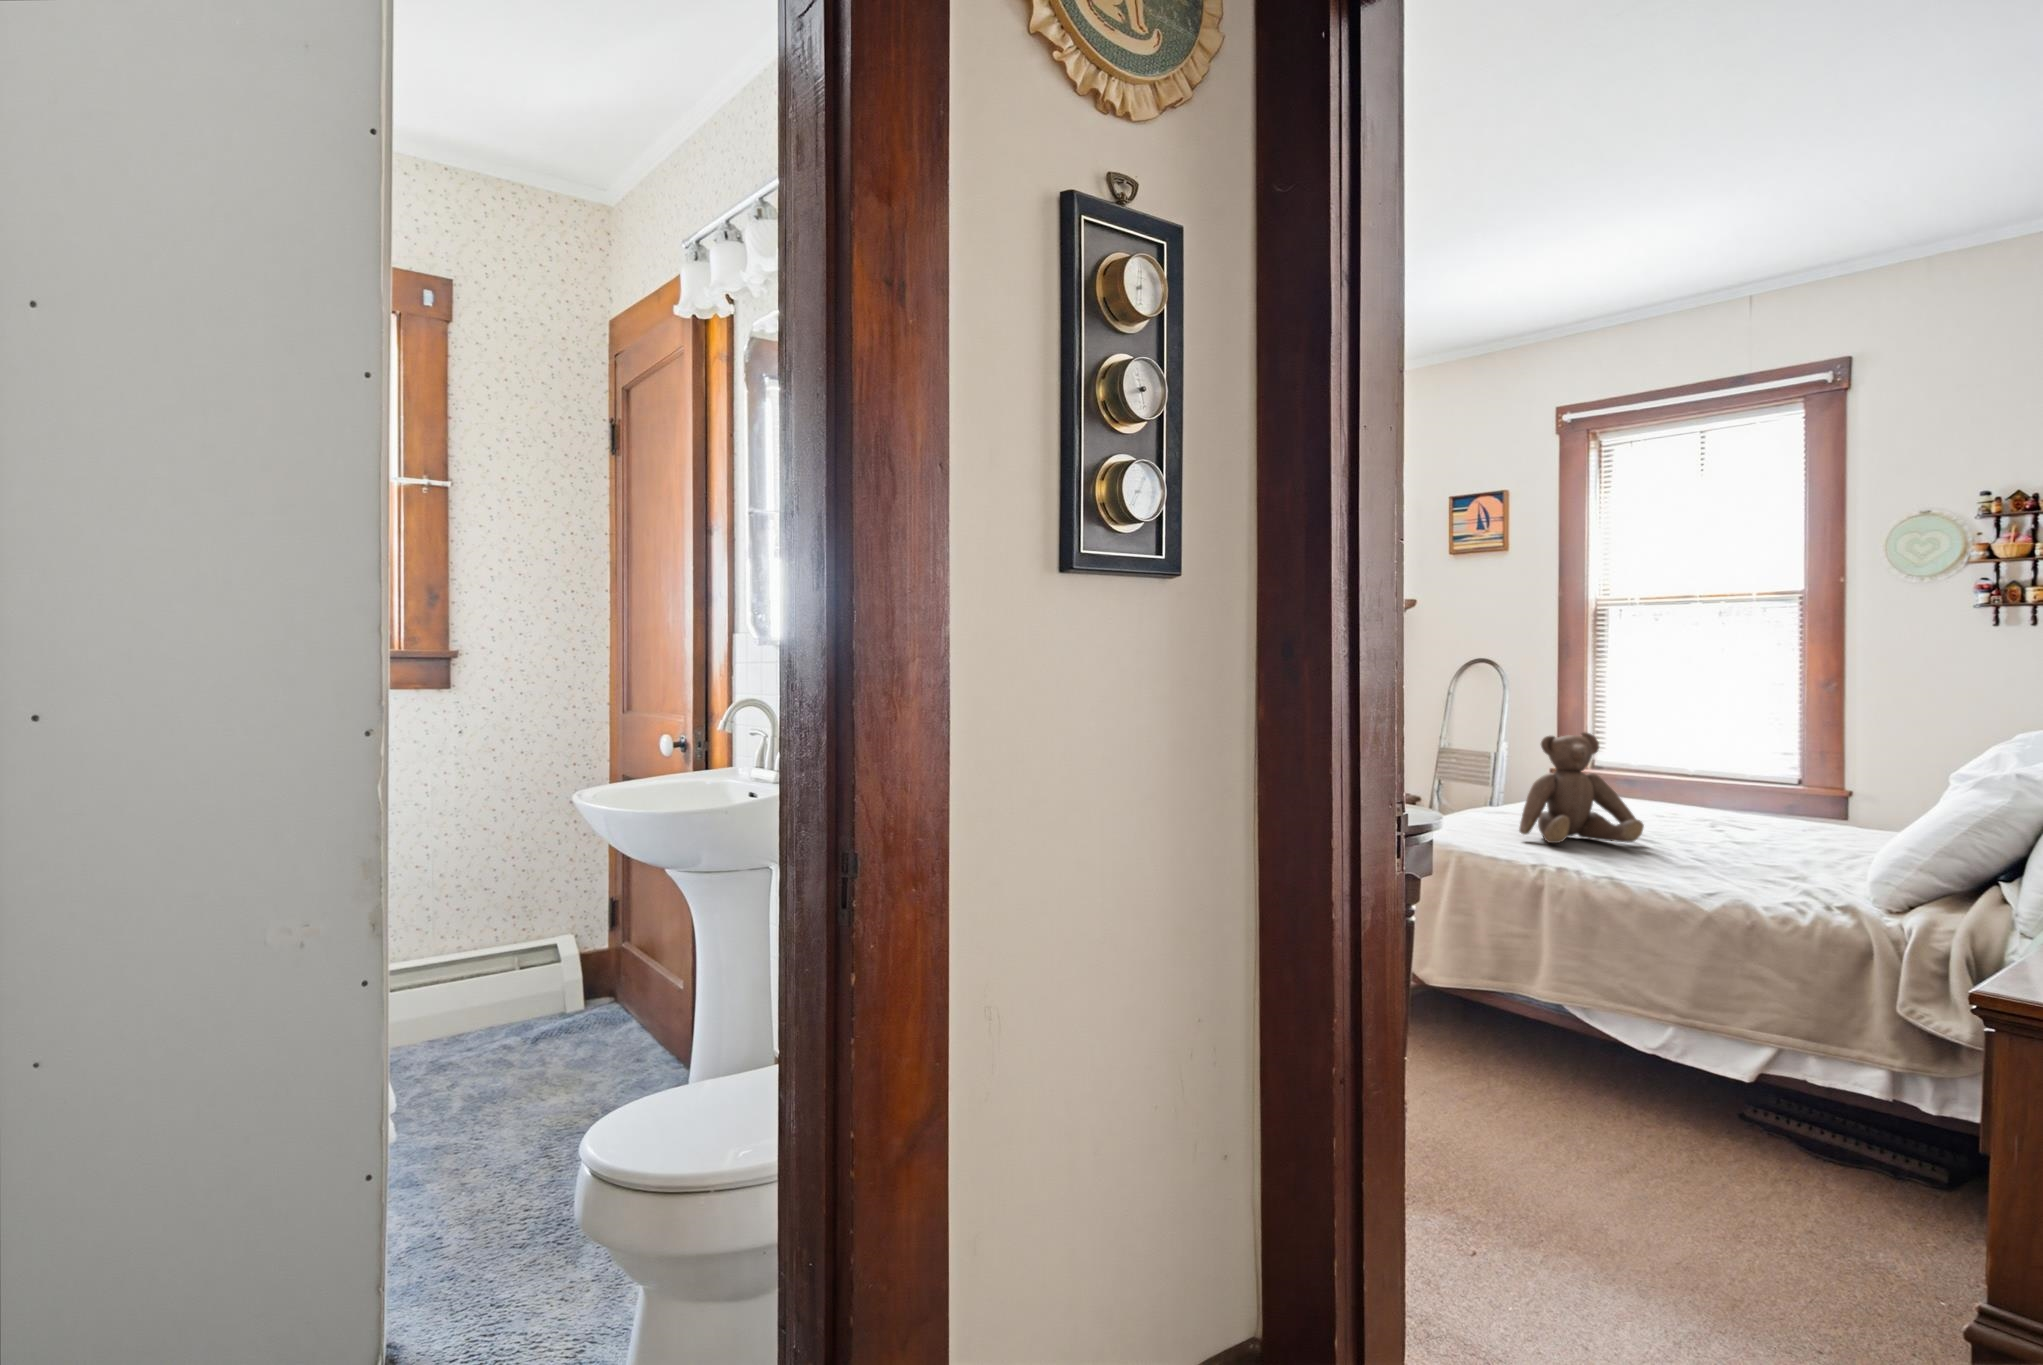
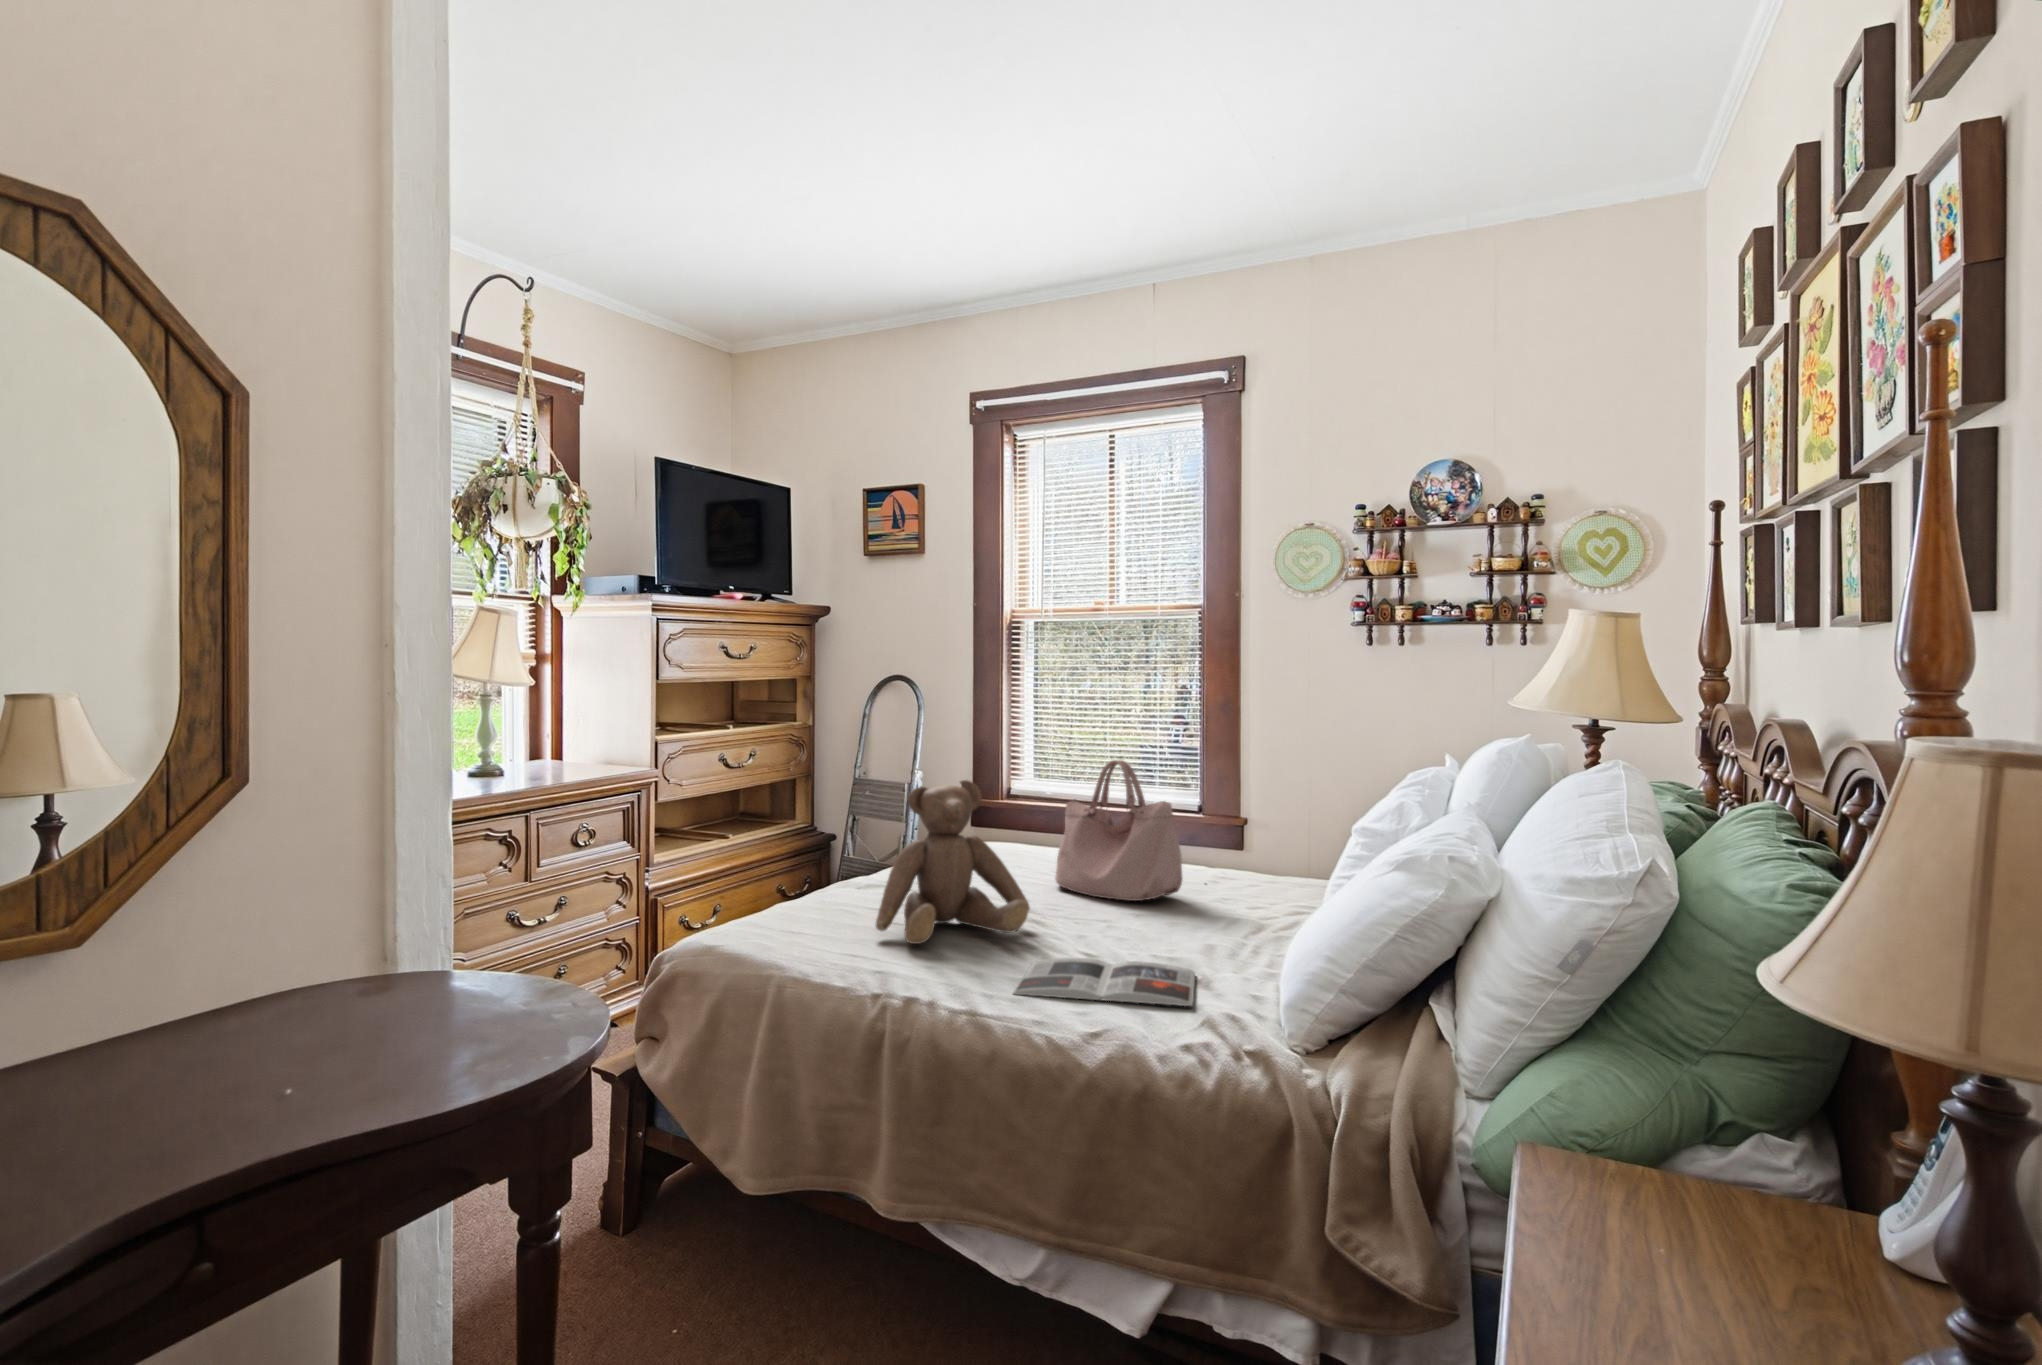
handbag: none [1655,724,1780,837] -> present [1055,760,1182,901]
magazine: none [1642,857,1793,885] -> present [1013,958,1195,1006]

